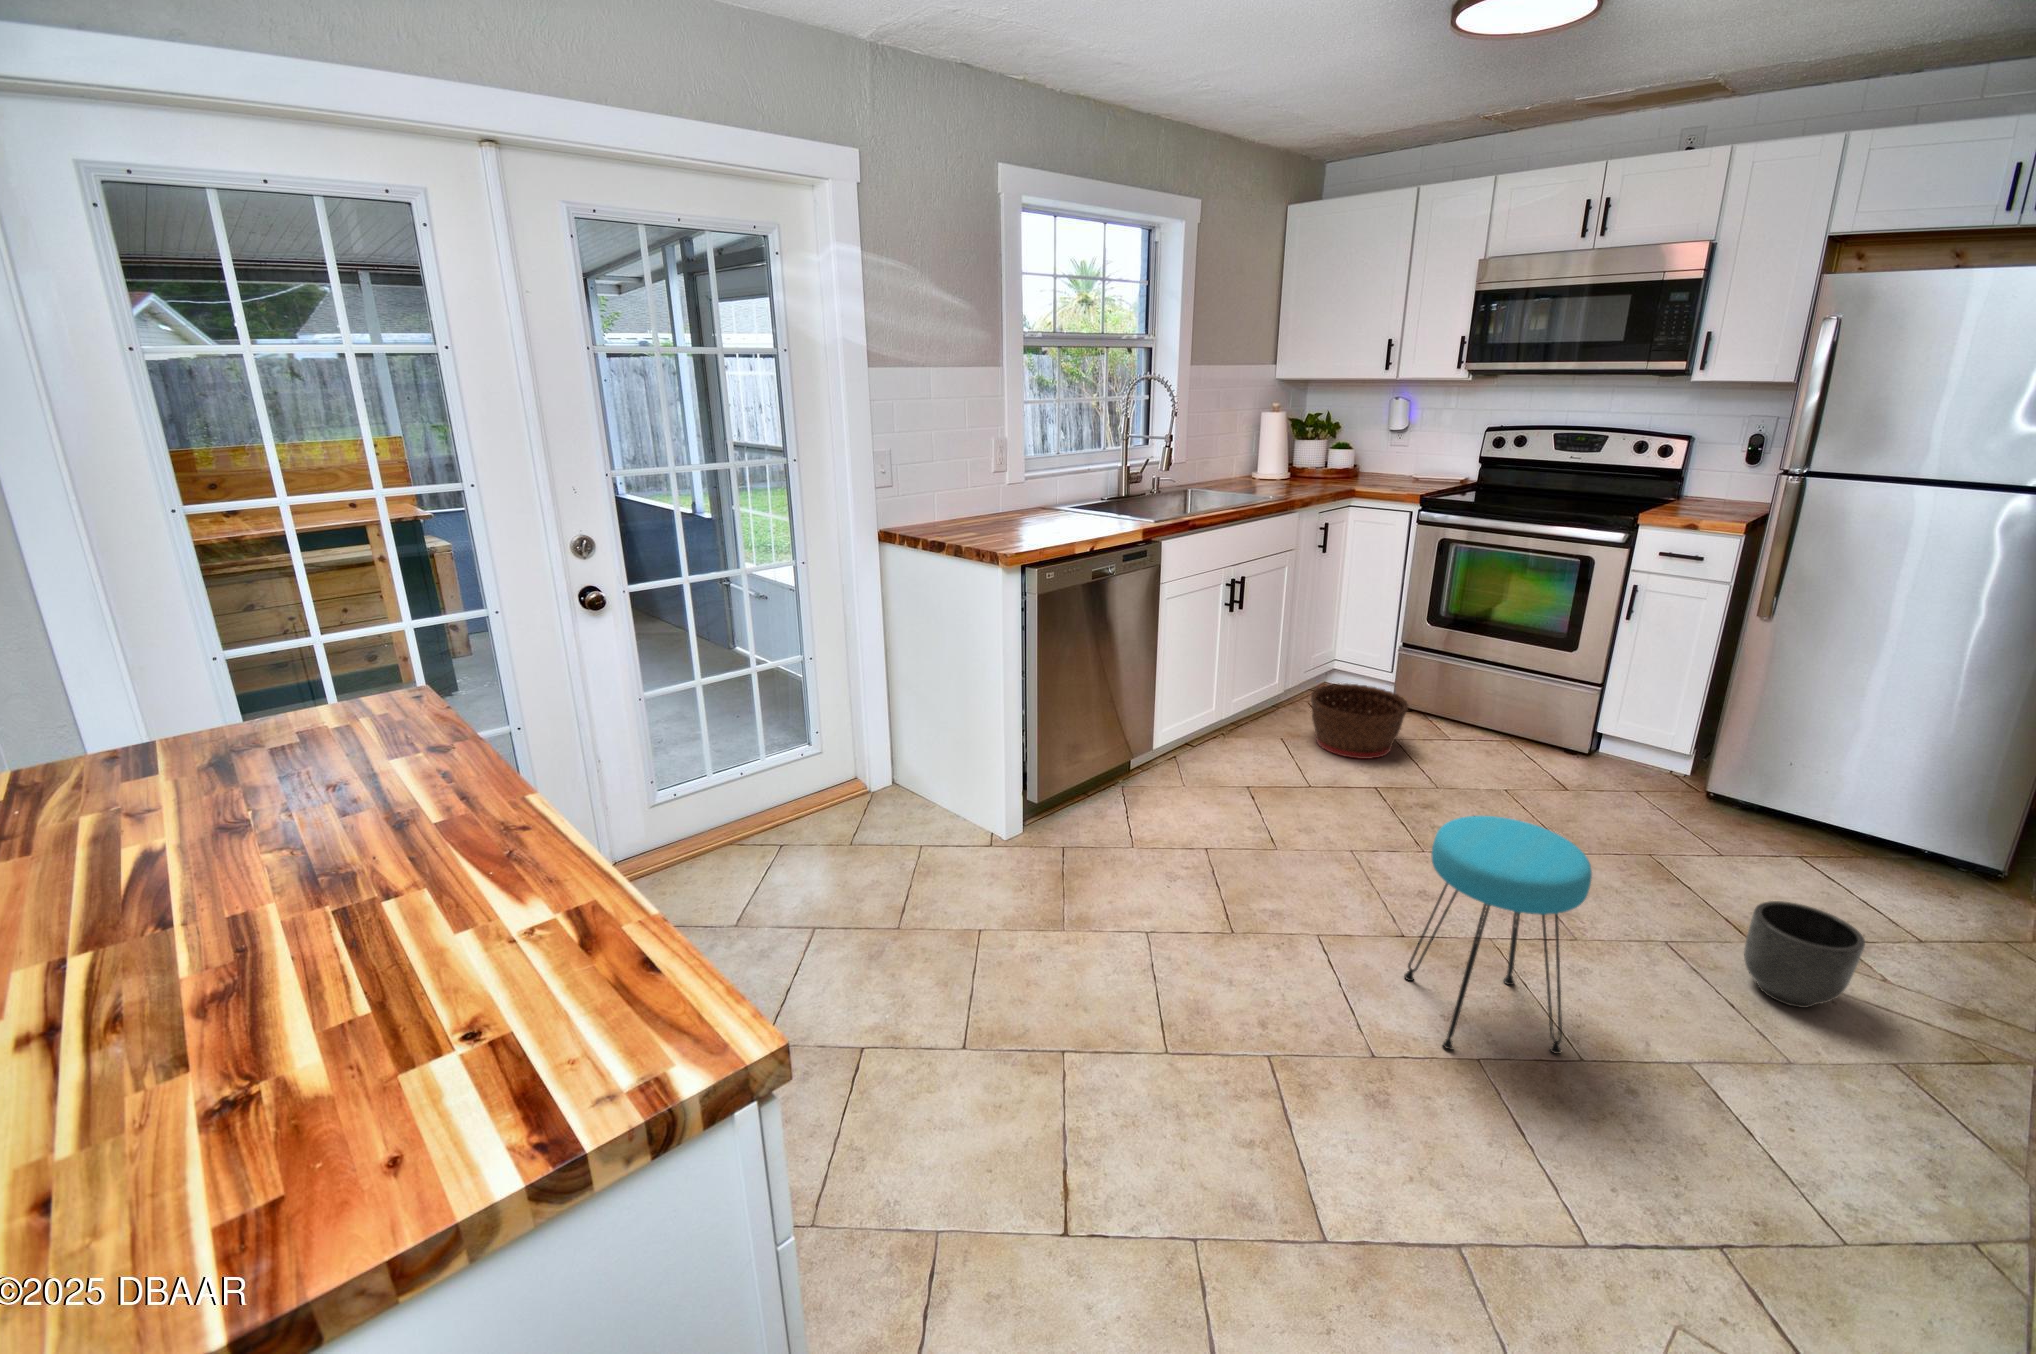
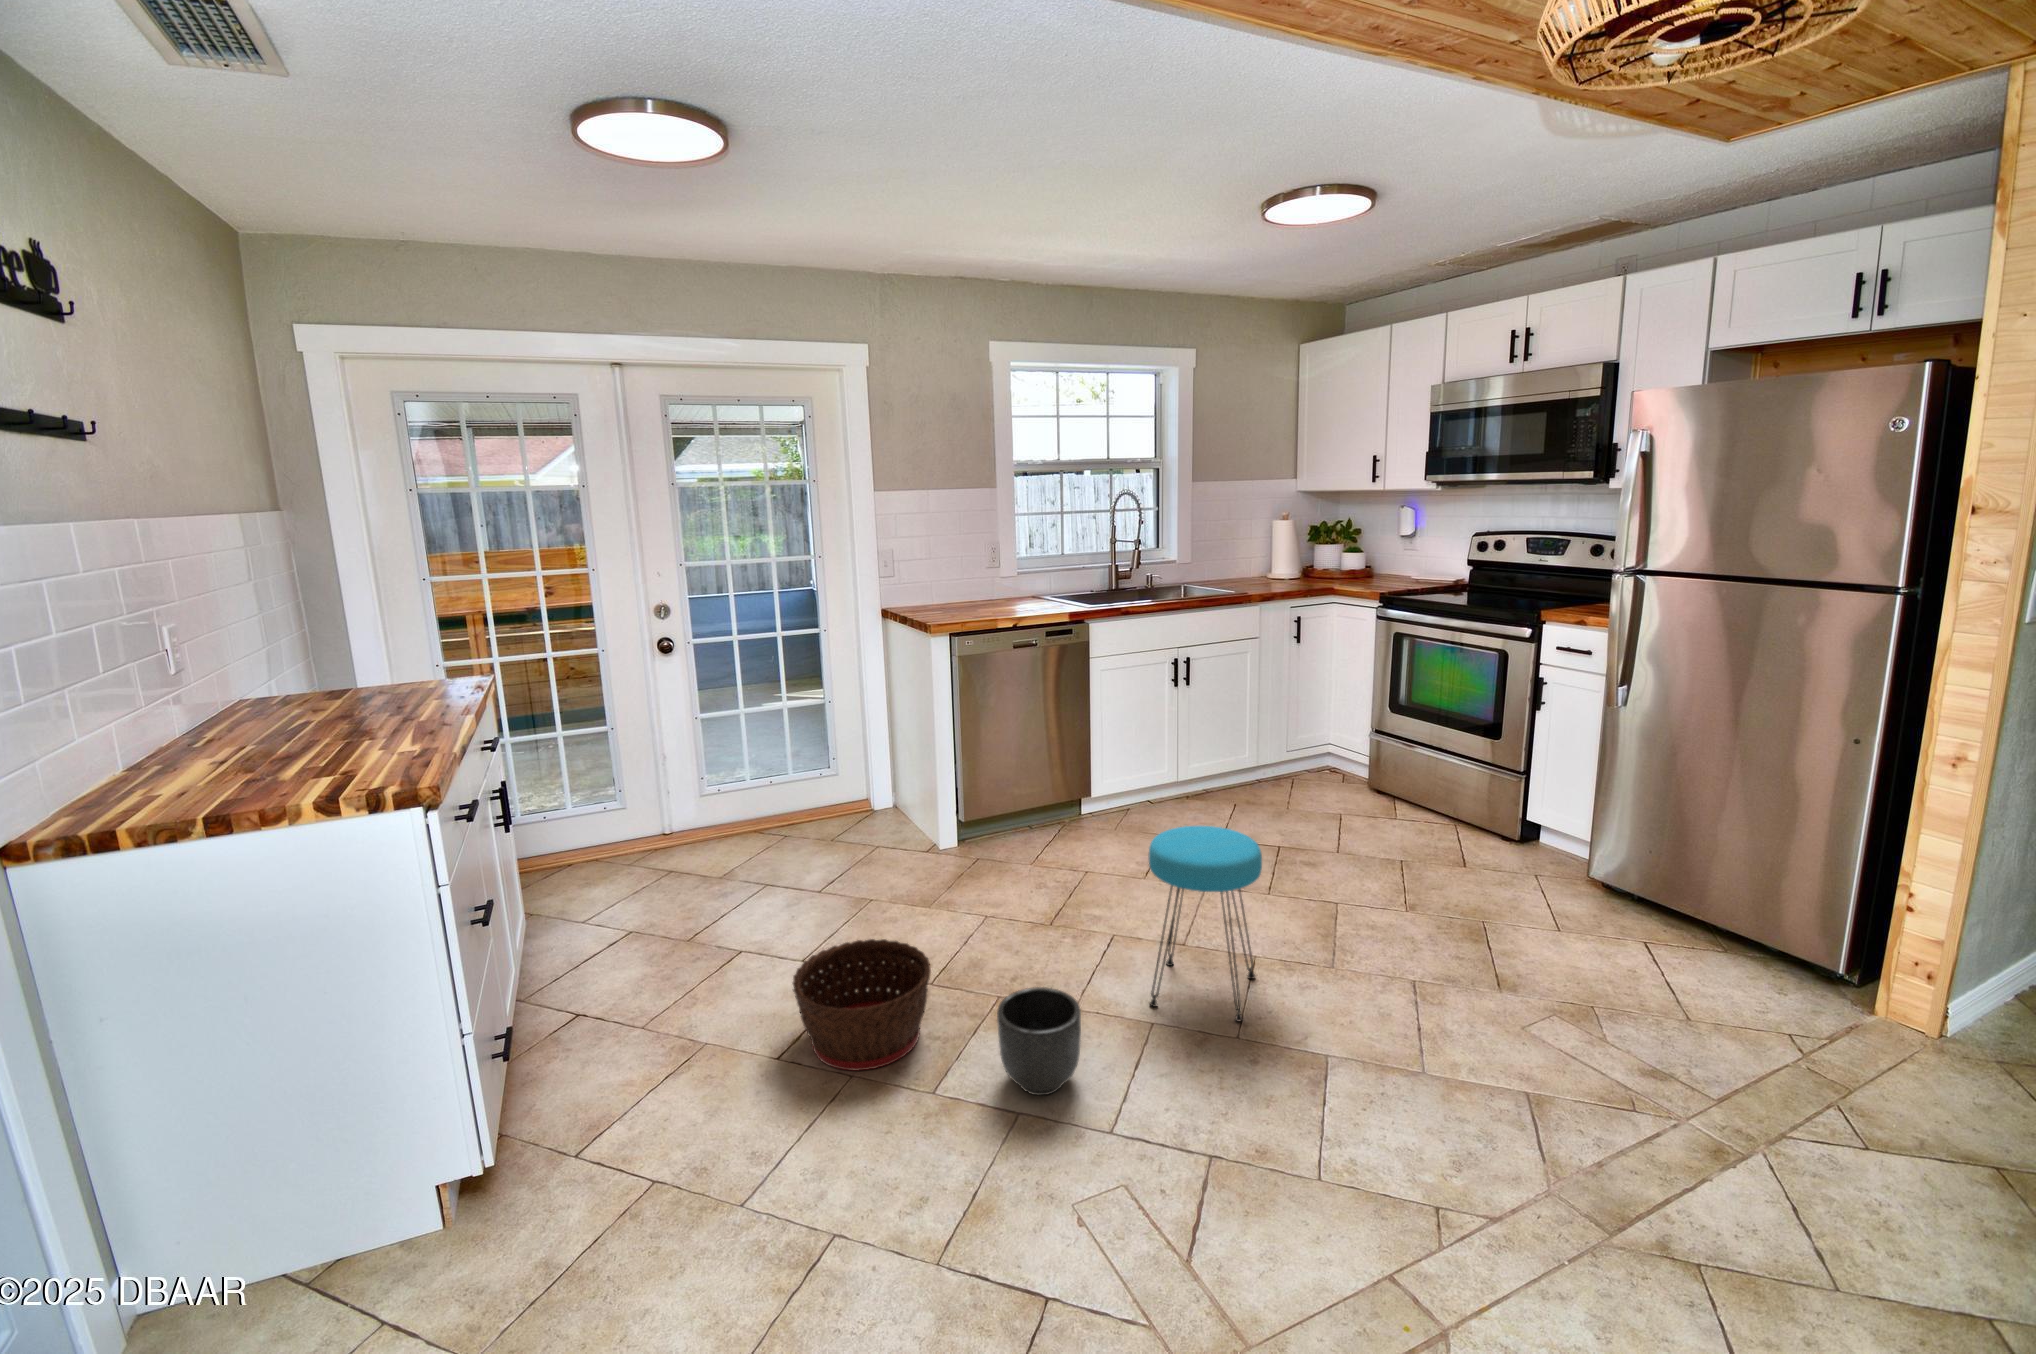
basket: present [1311,684,1408,759] -> present [793,939,931,1071]
planter: present [1744,901,1865,1008] -> present [997,987,1081,1095]

